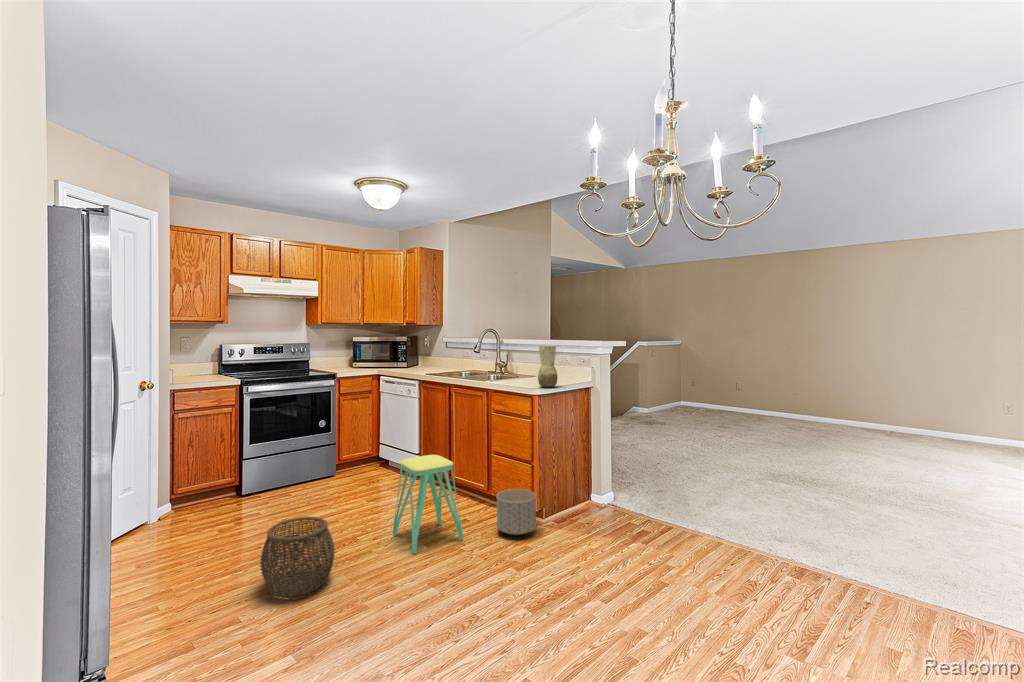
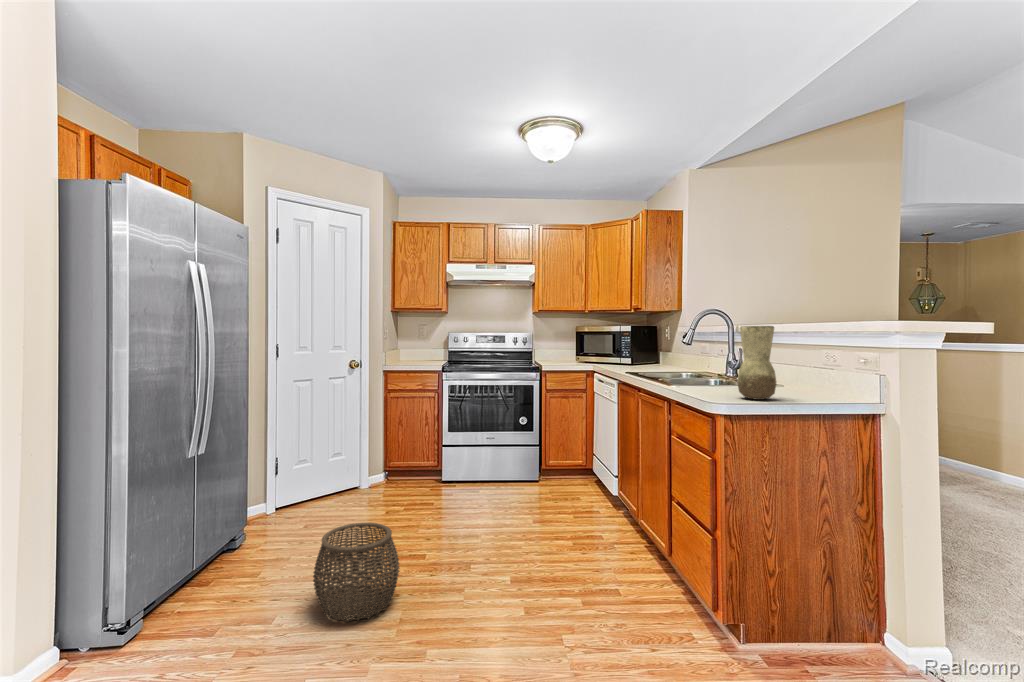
stool: present [393,455,463,554] -> none [500,478,583,620]
planter: present [497,489,536,536] -> none [639,561,709,649]

